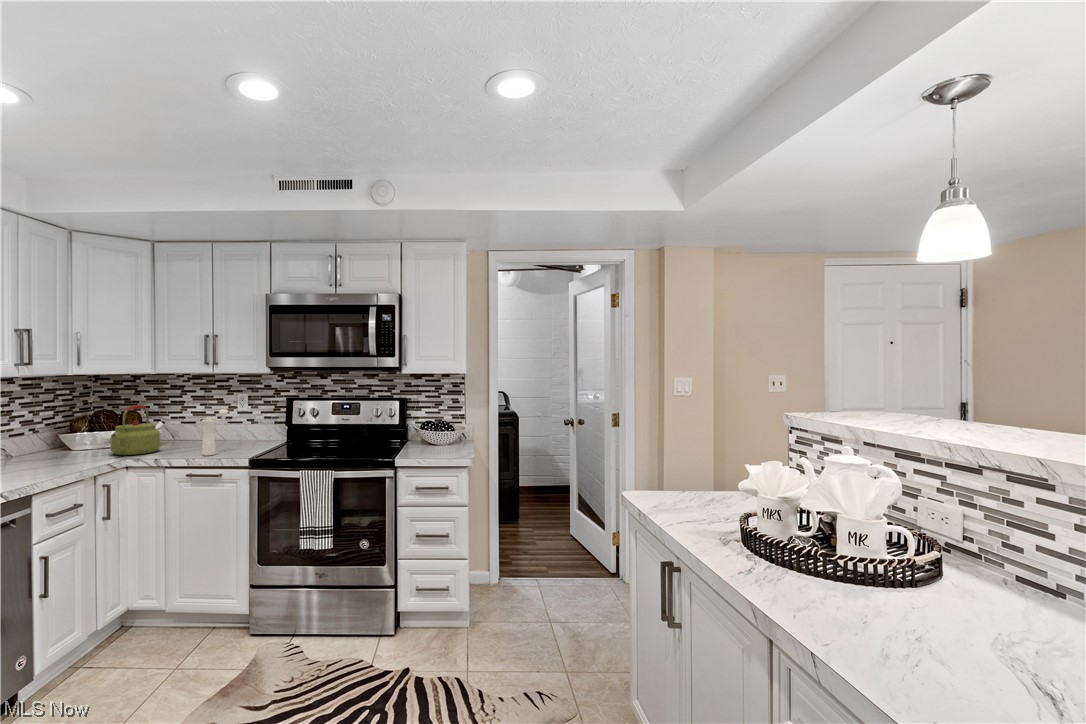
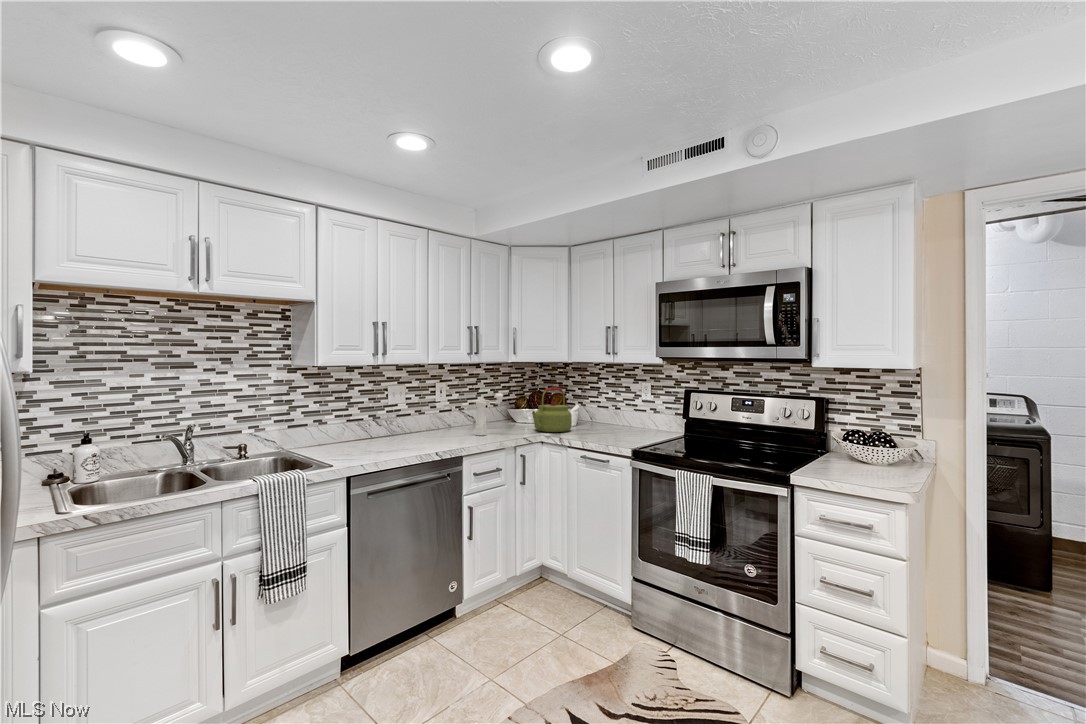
pepper mill: present [202,410,228,455] -> present [475,393,503,435]

